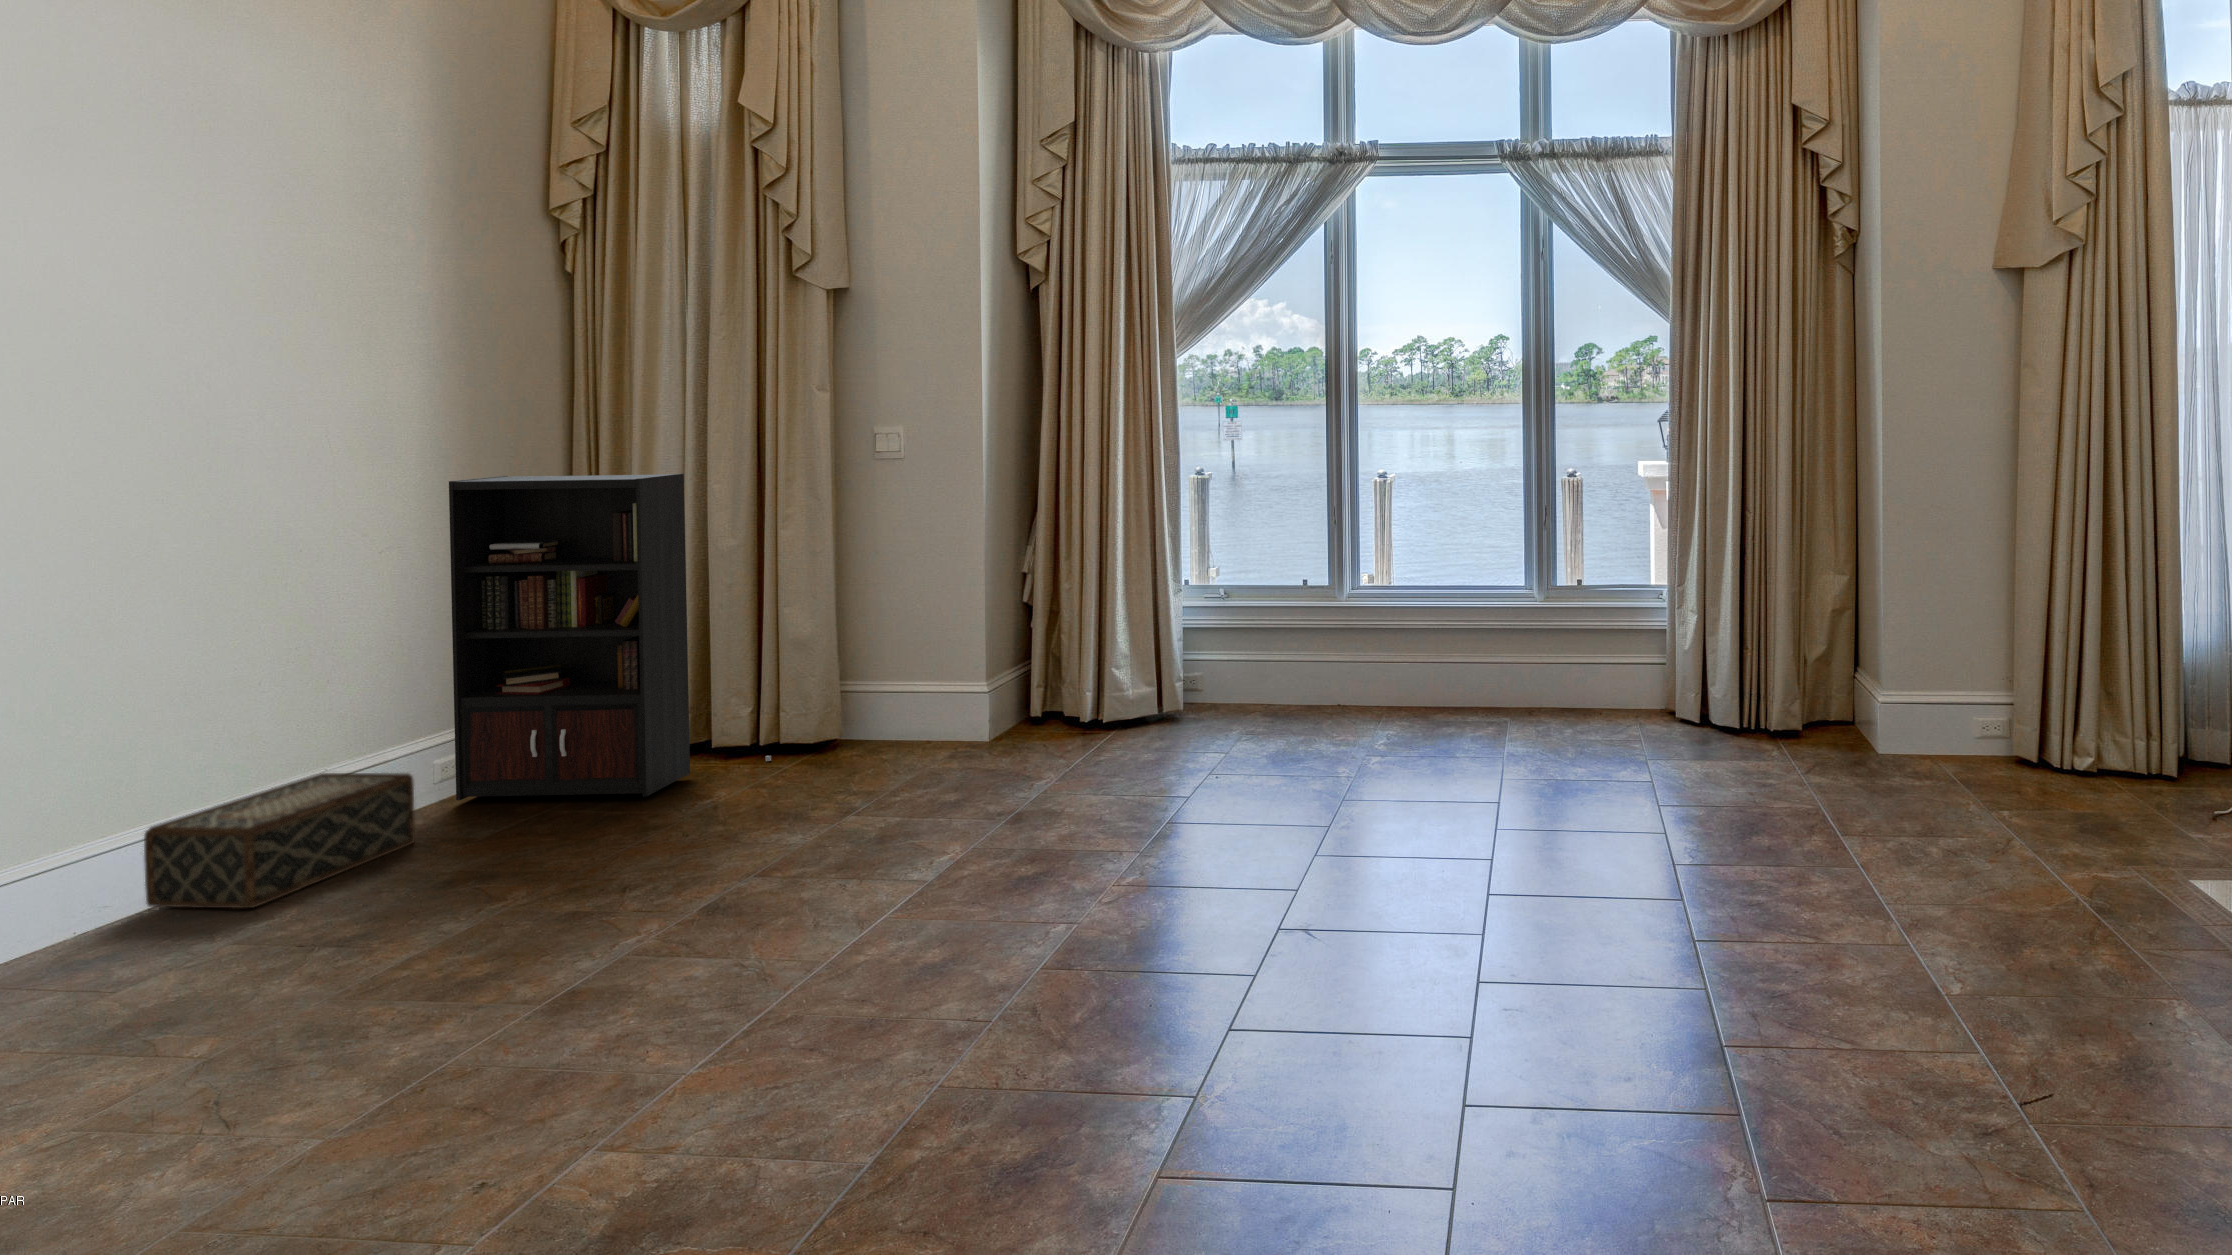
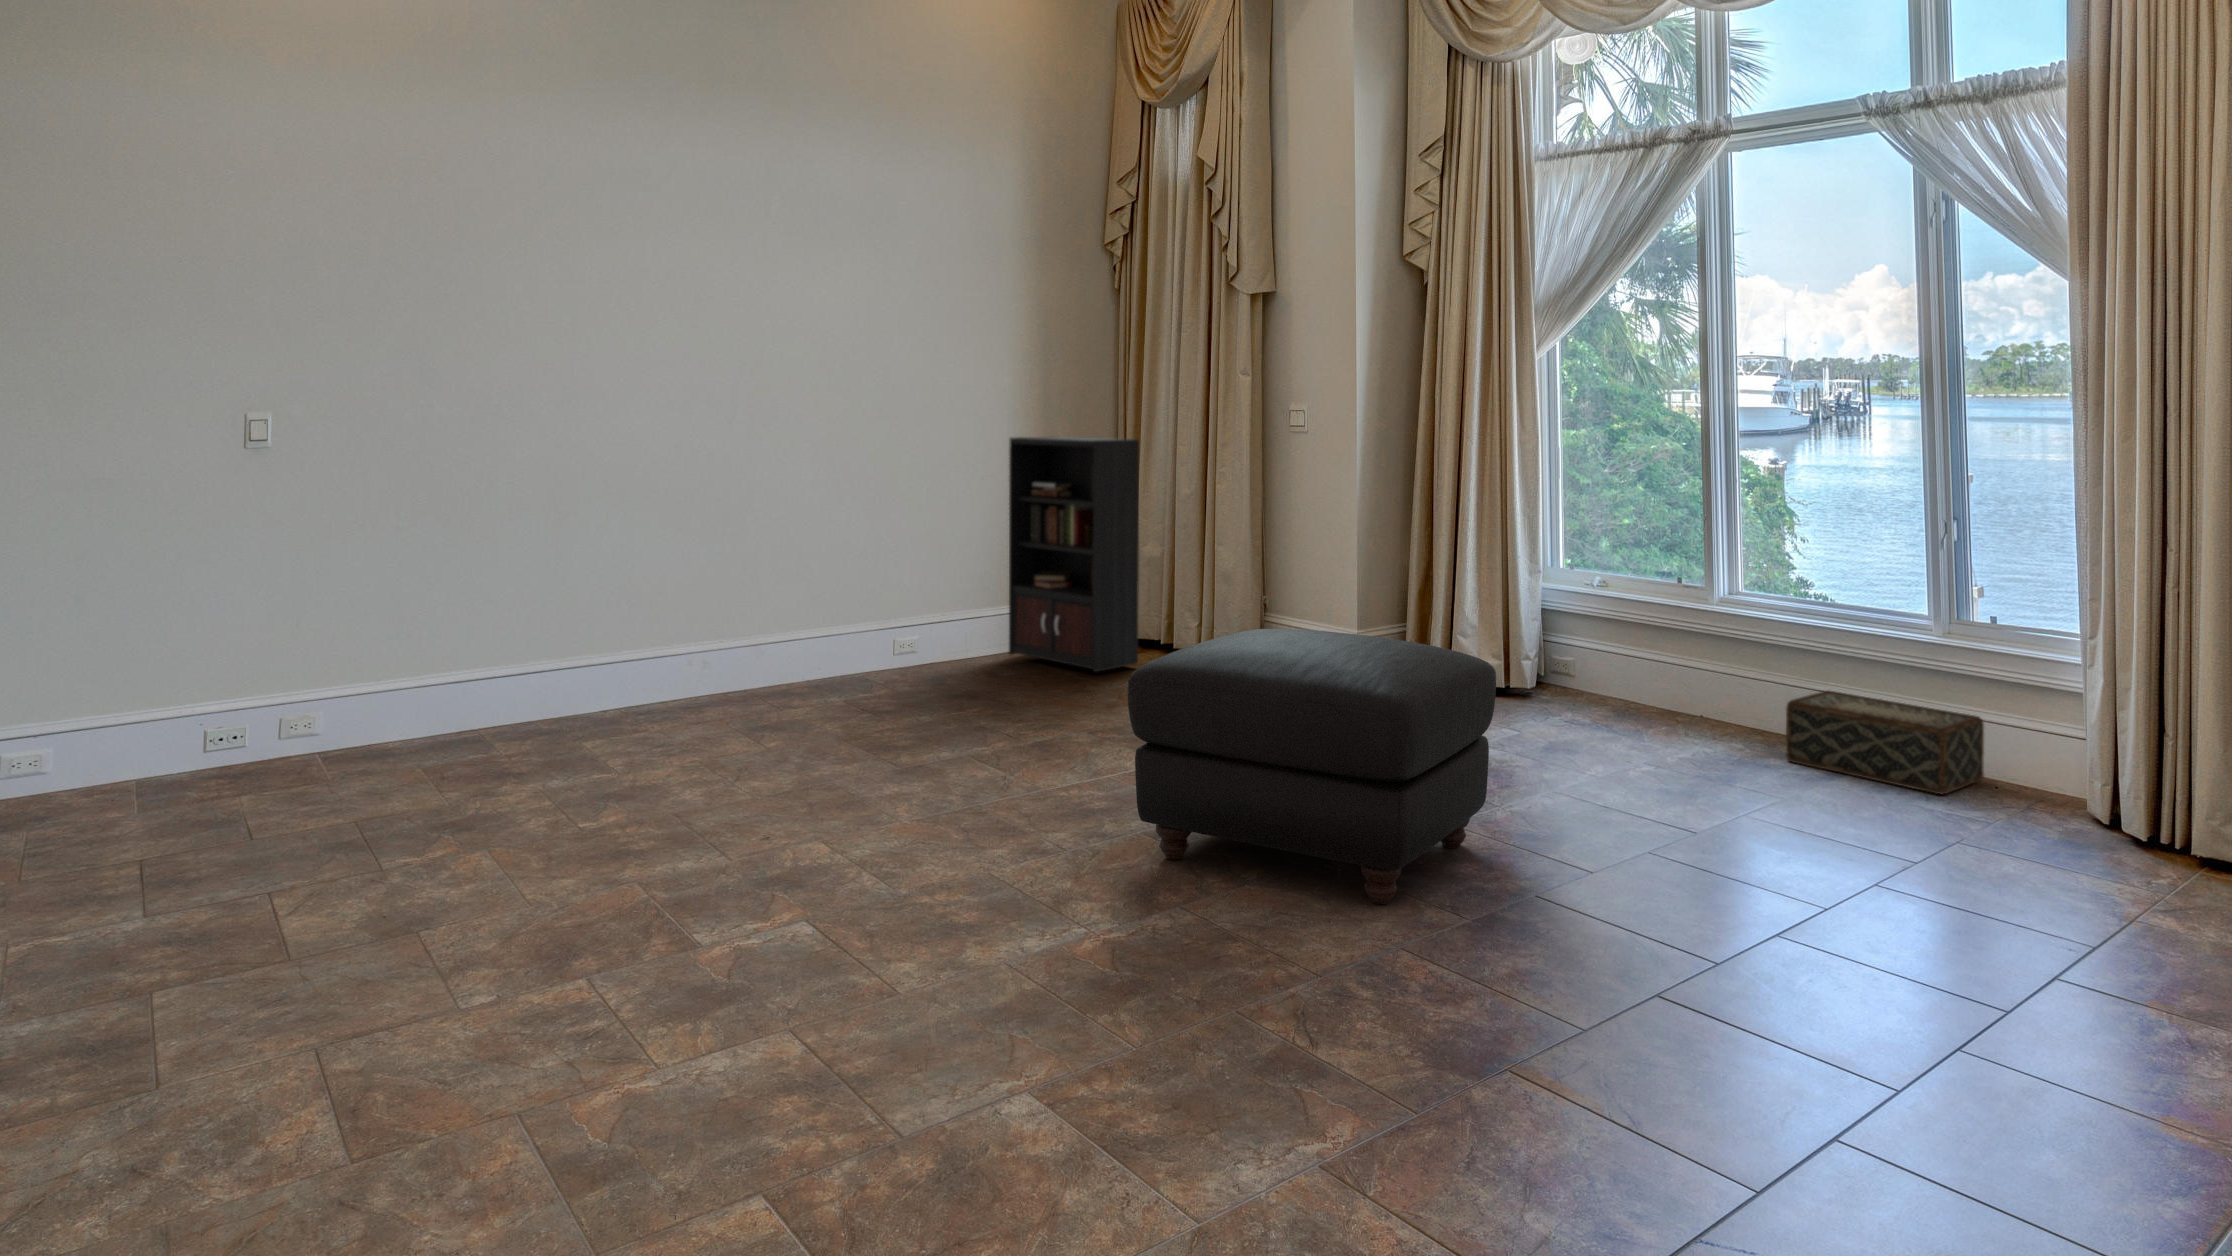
ottoman: none [1077,681,1446,992] -> present [1128,629,1496,904]
woven basket: present [144,773,415,908] -> present [1786,691,1984,794]

